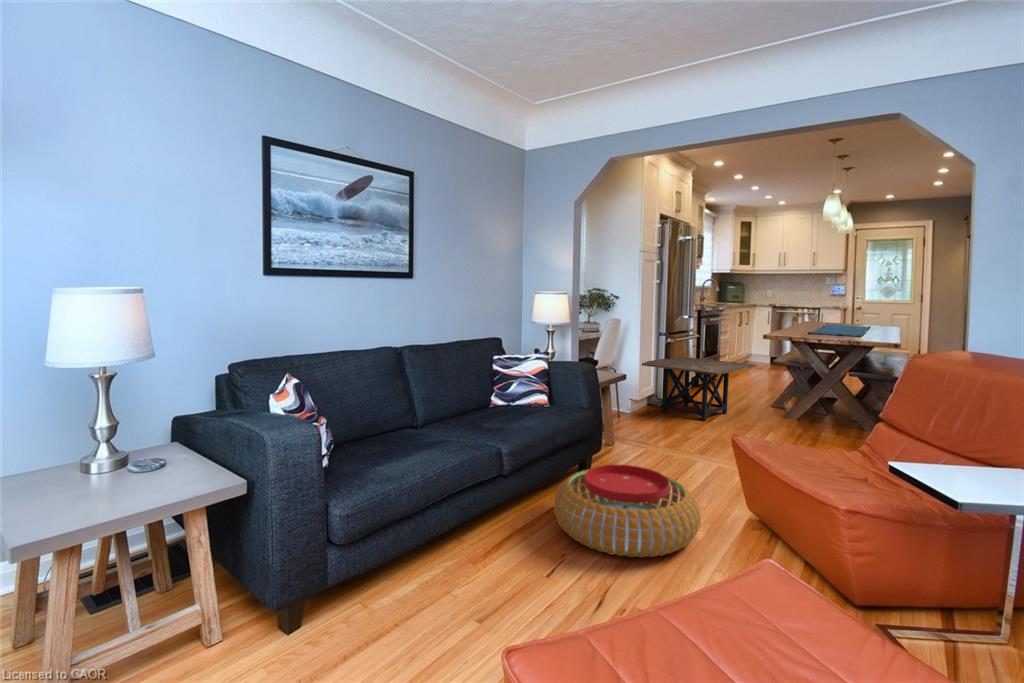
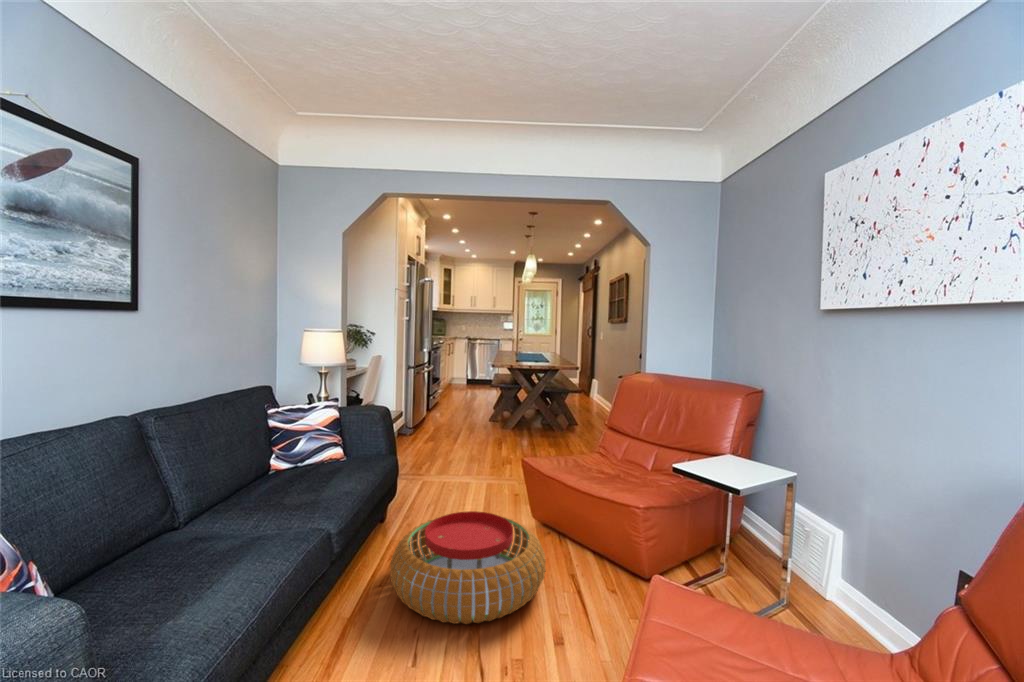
side table: present [642,357,758,421] -> none [391,387,490,445]

